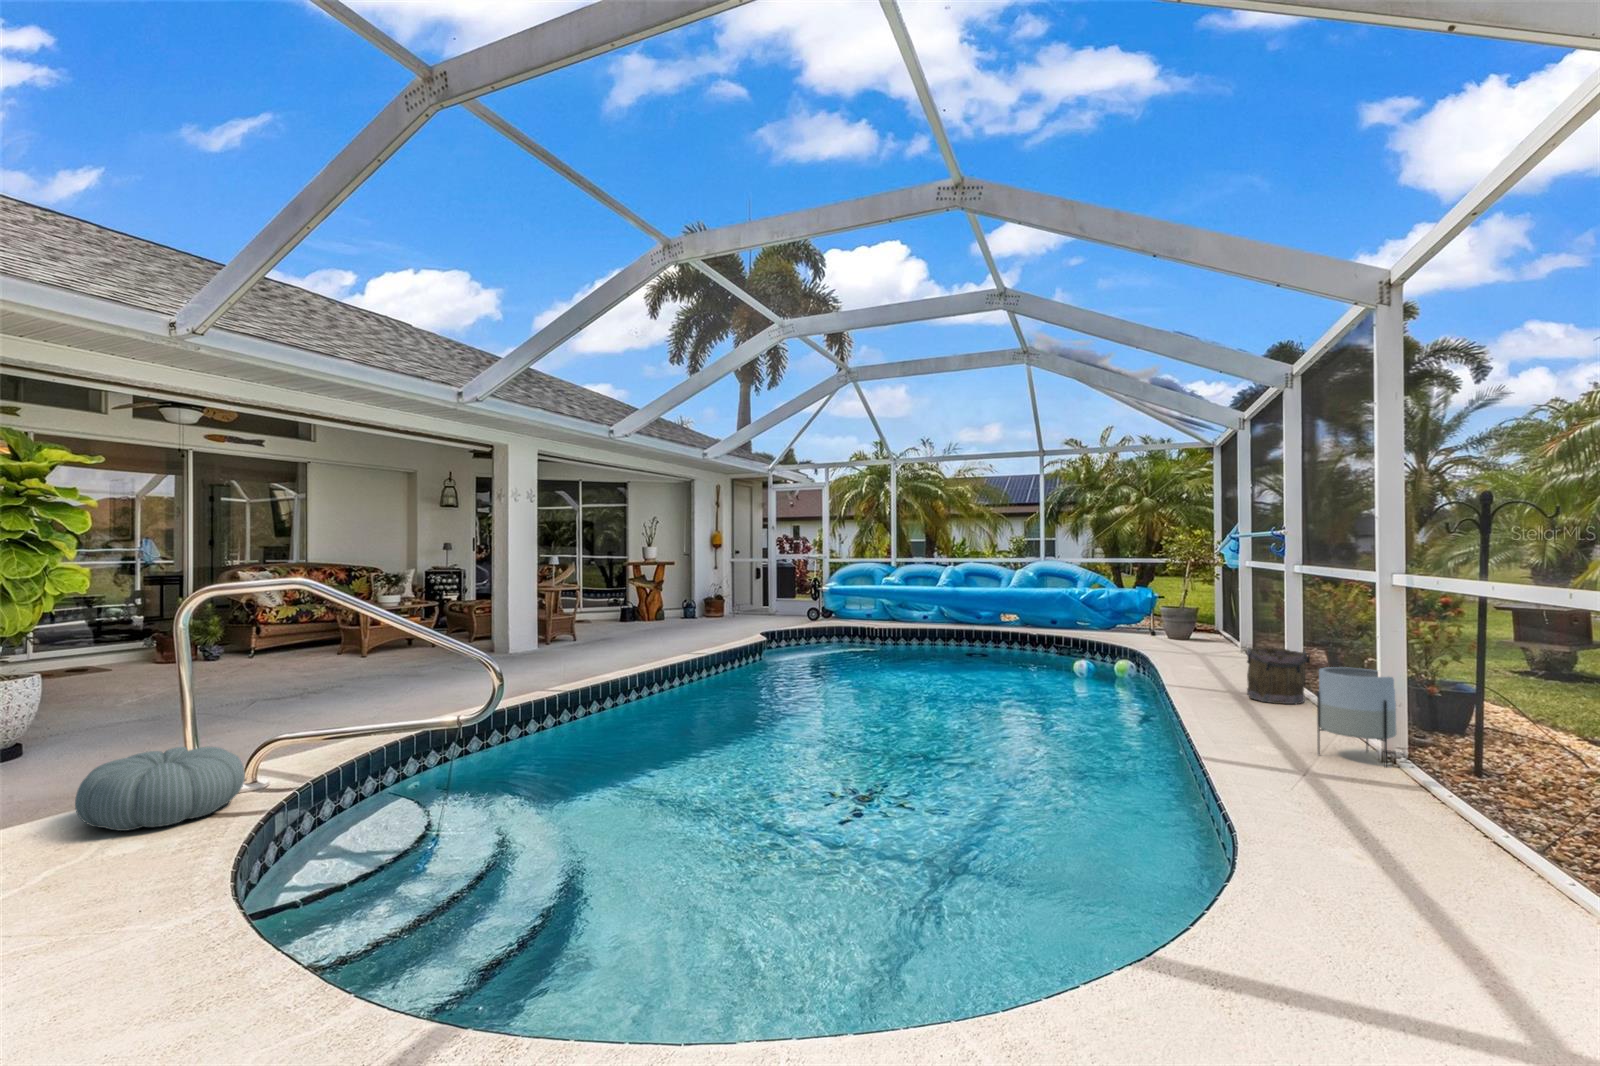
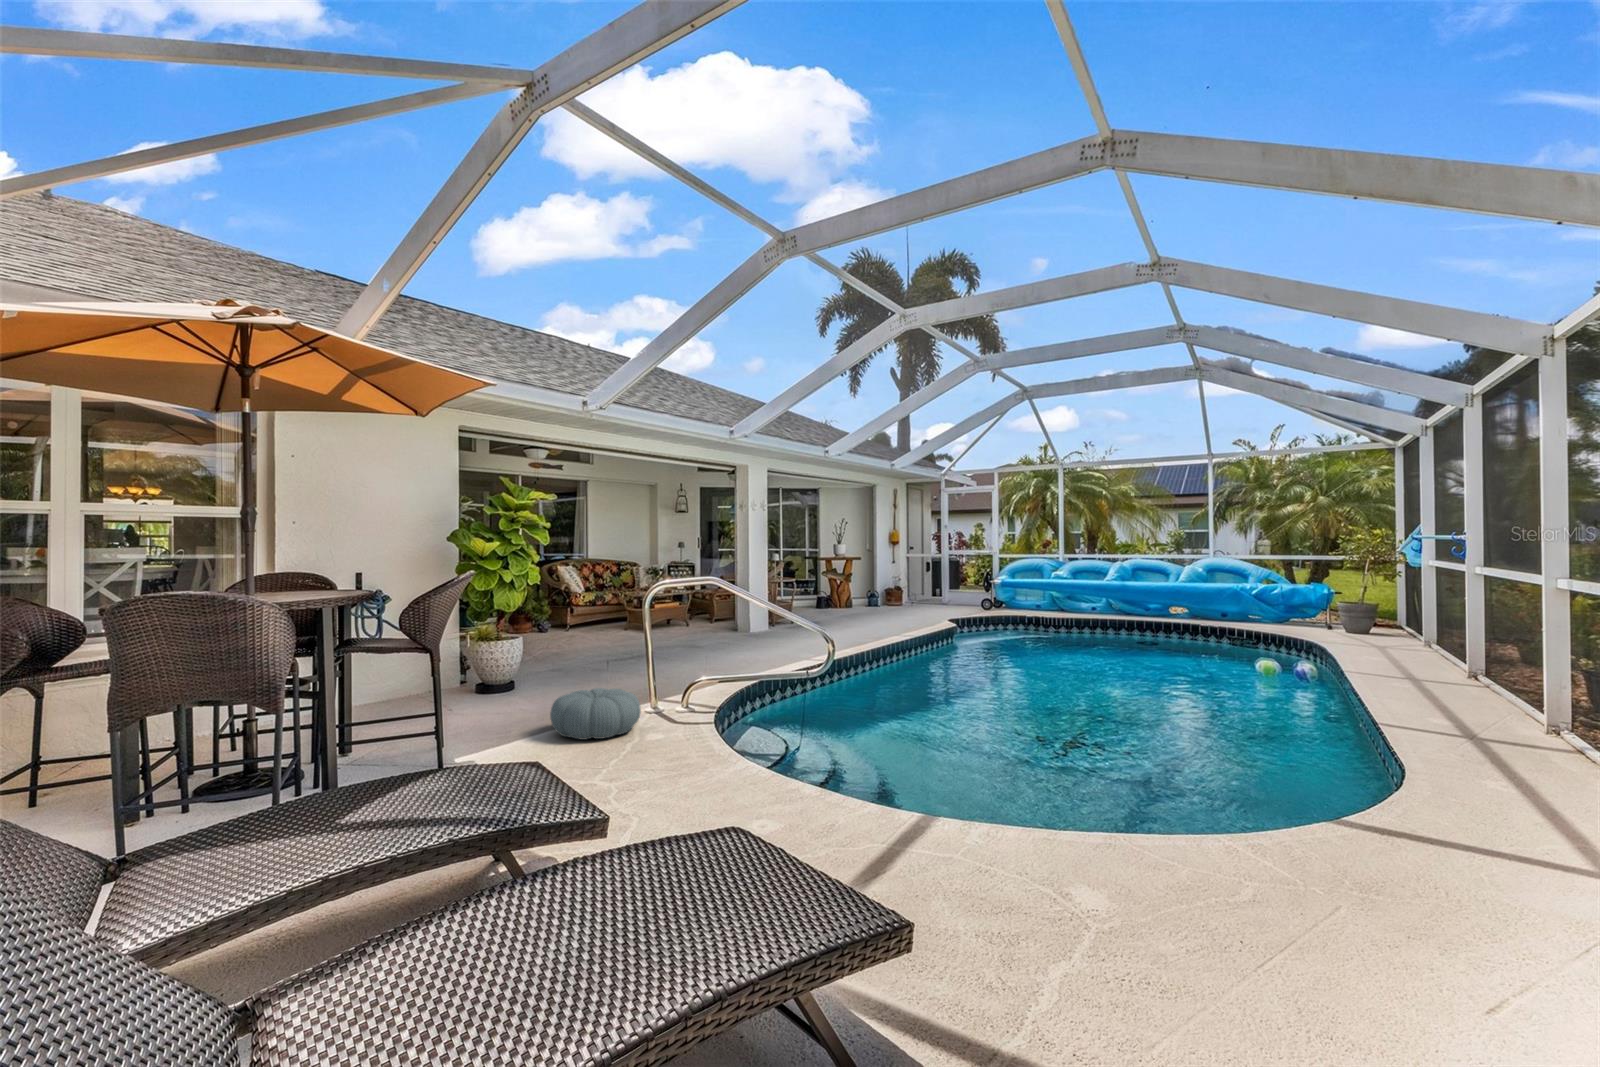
bucket: present [1247,648,1310,704] -> none [1425,641,1493,694]
planter: present [1317,667,1396,767] -> none [1492,658,1572,747]

